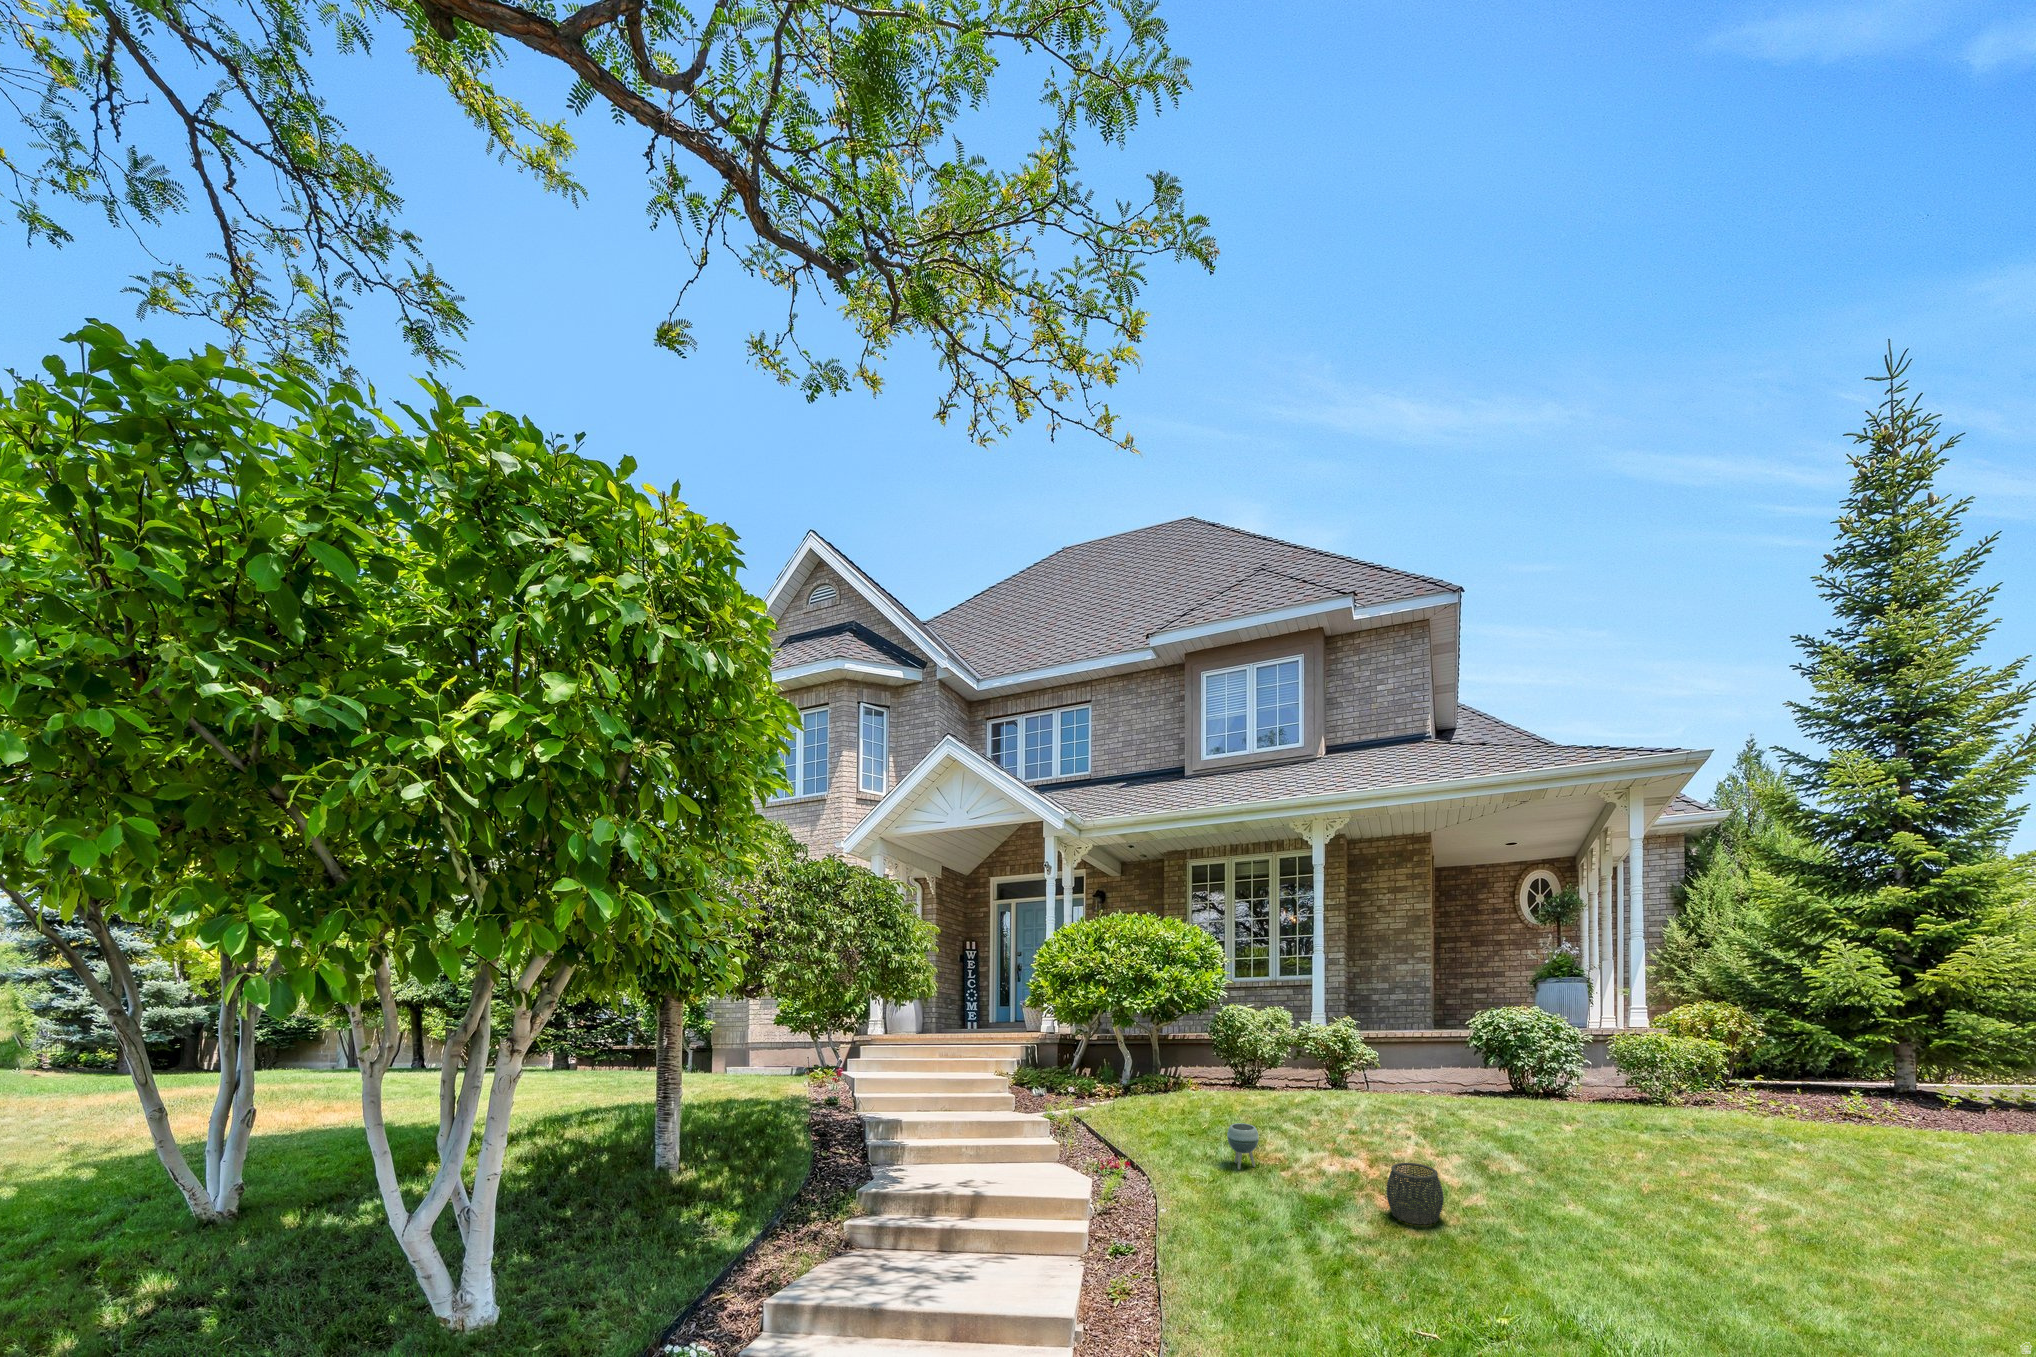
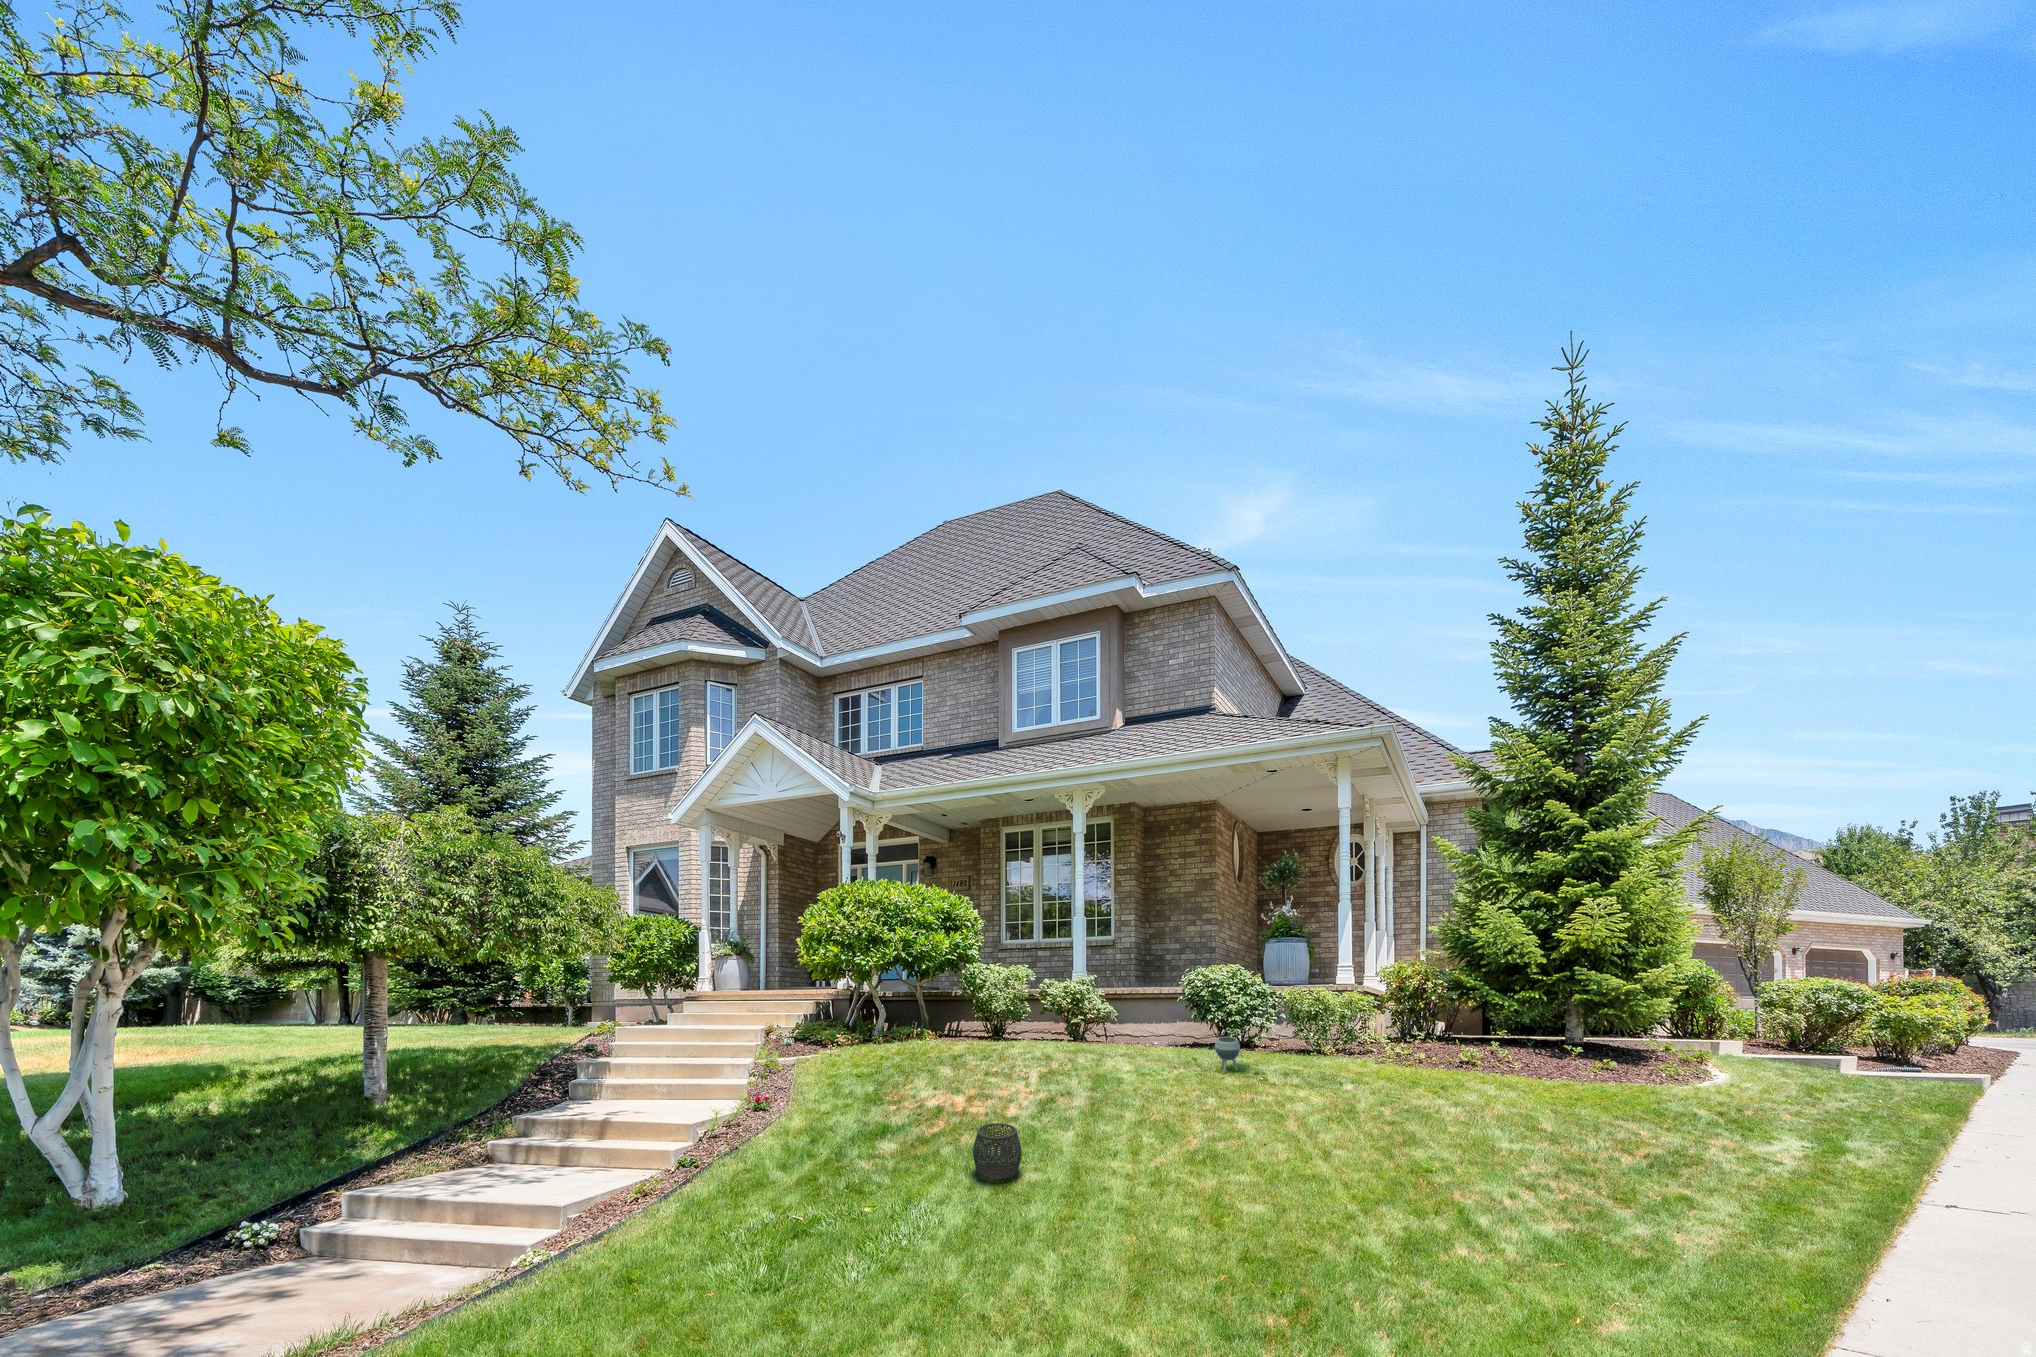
planter: present [1227,1123,1259,1170] -> present [1215,1037,1240,1073]

